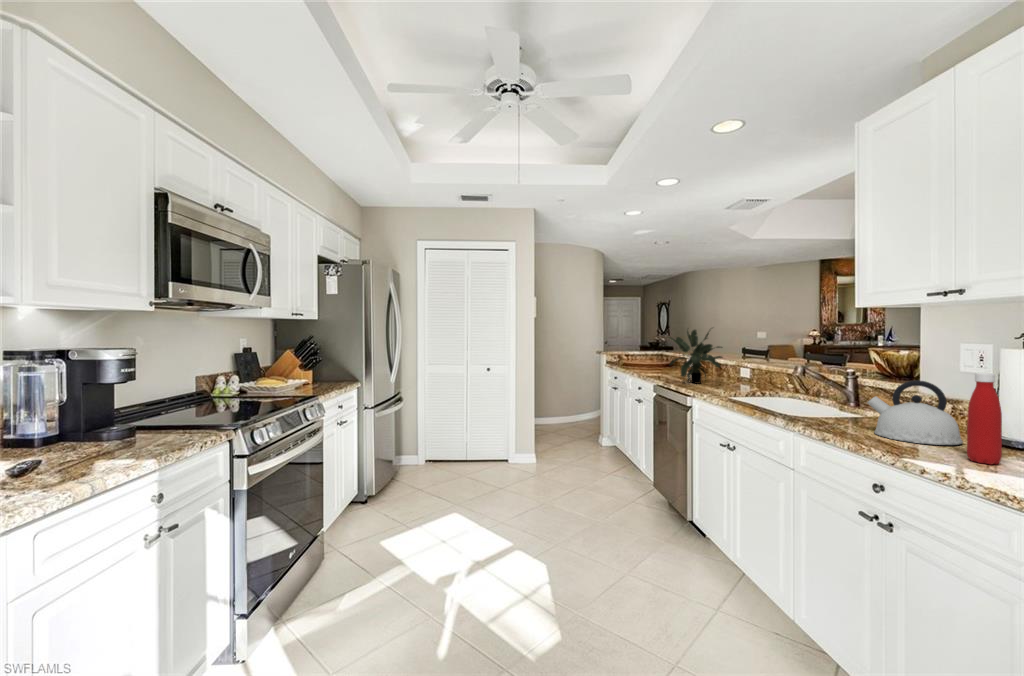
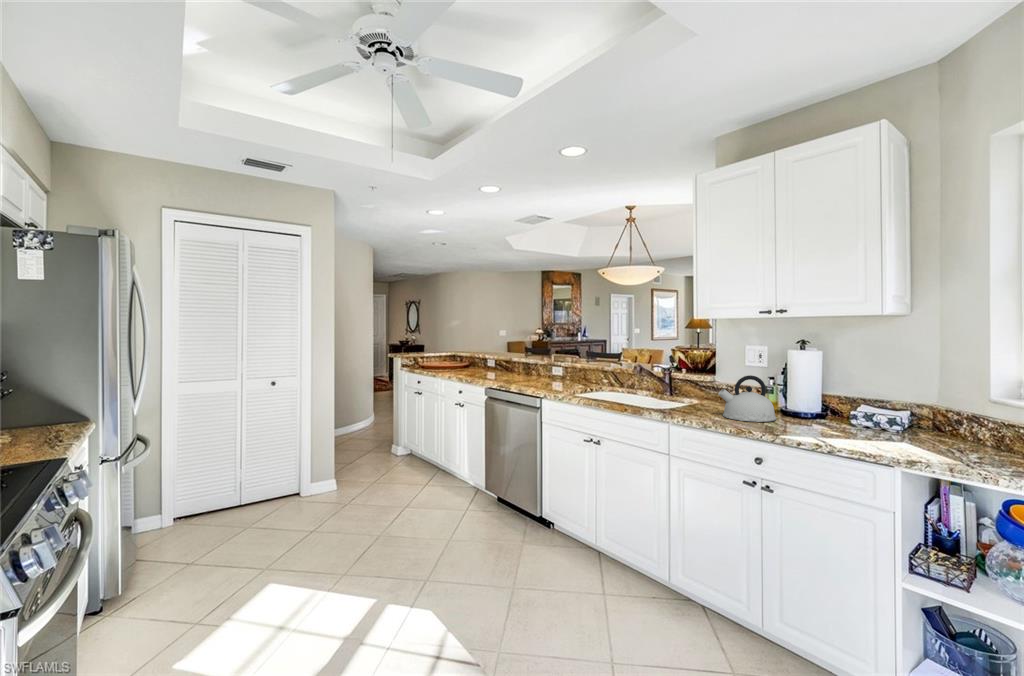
potted plant: present [668,330,722,384] -> none [498,331,552,385]
bottle: present [967,373,1002,464] -> none [800,370,819,432]

